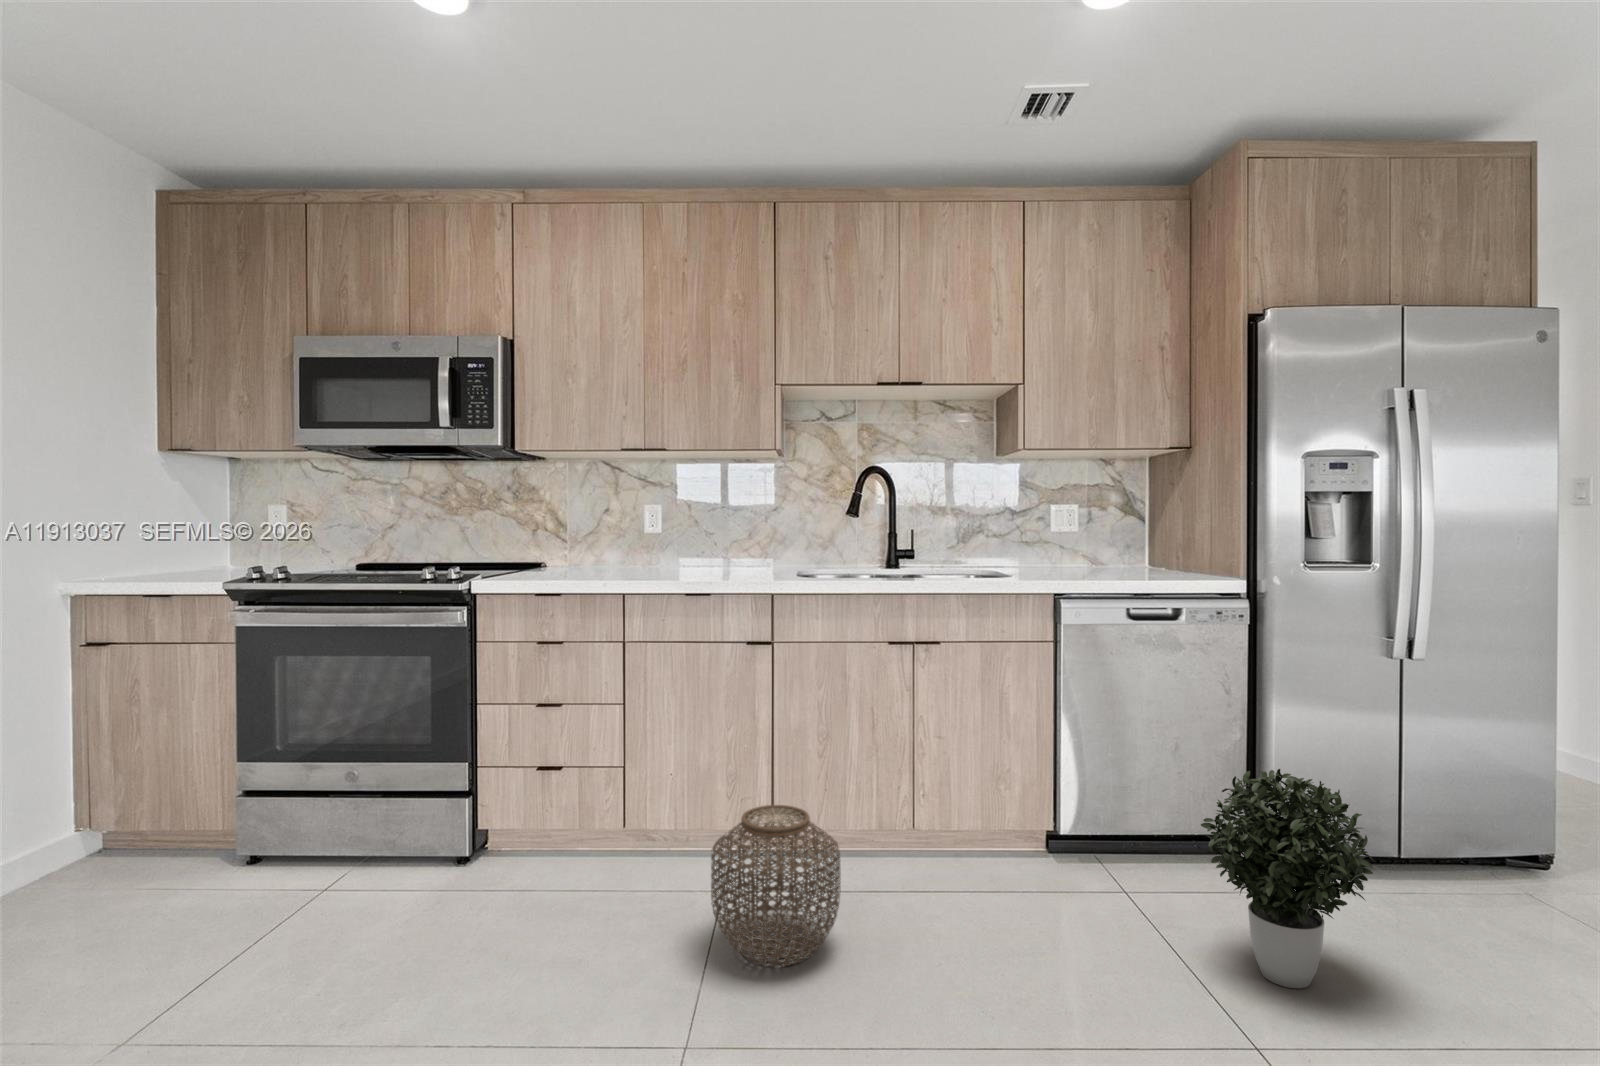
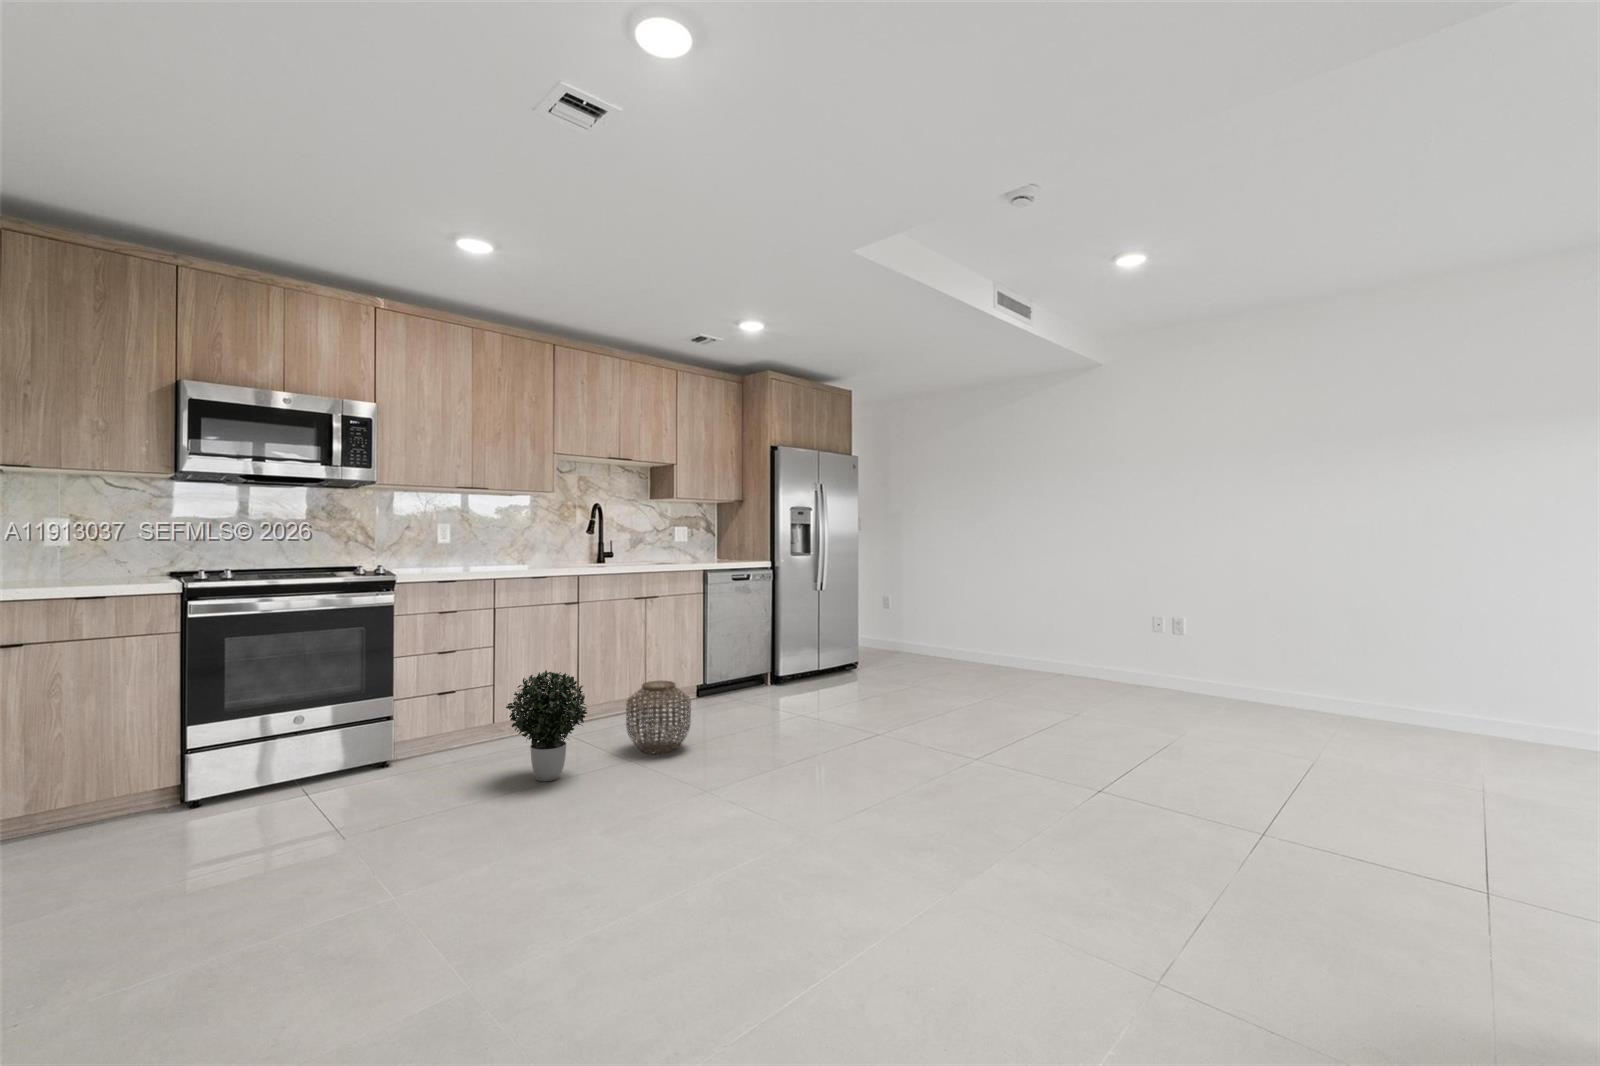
potted plant: present [1201,769,1373,989] -> present [506,670,587,781]

